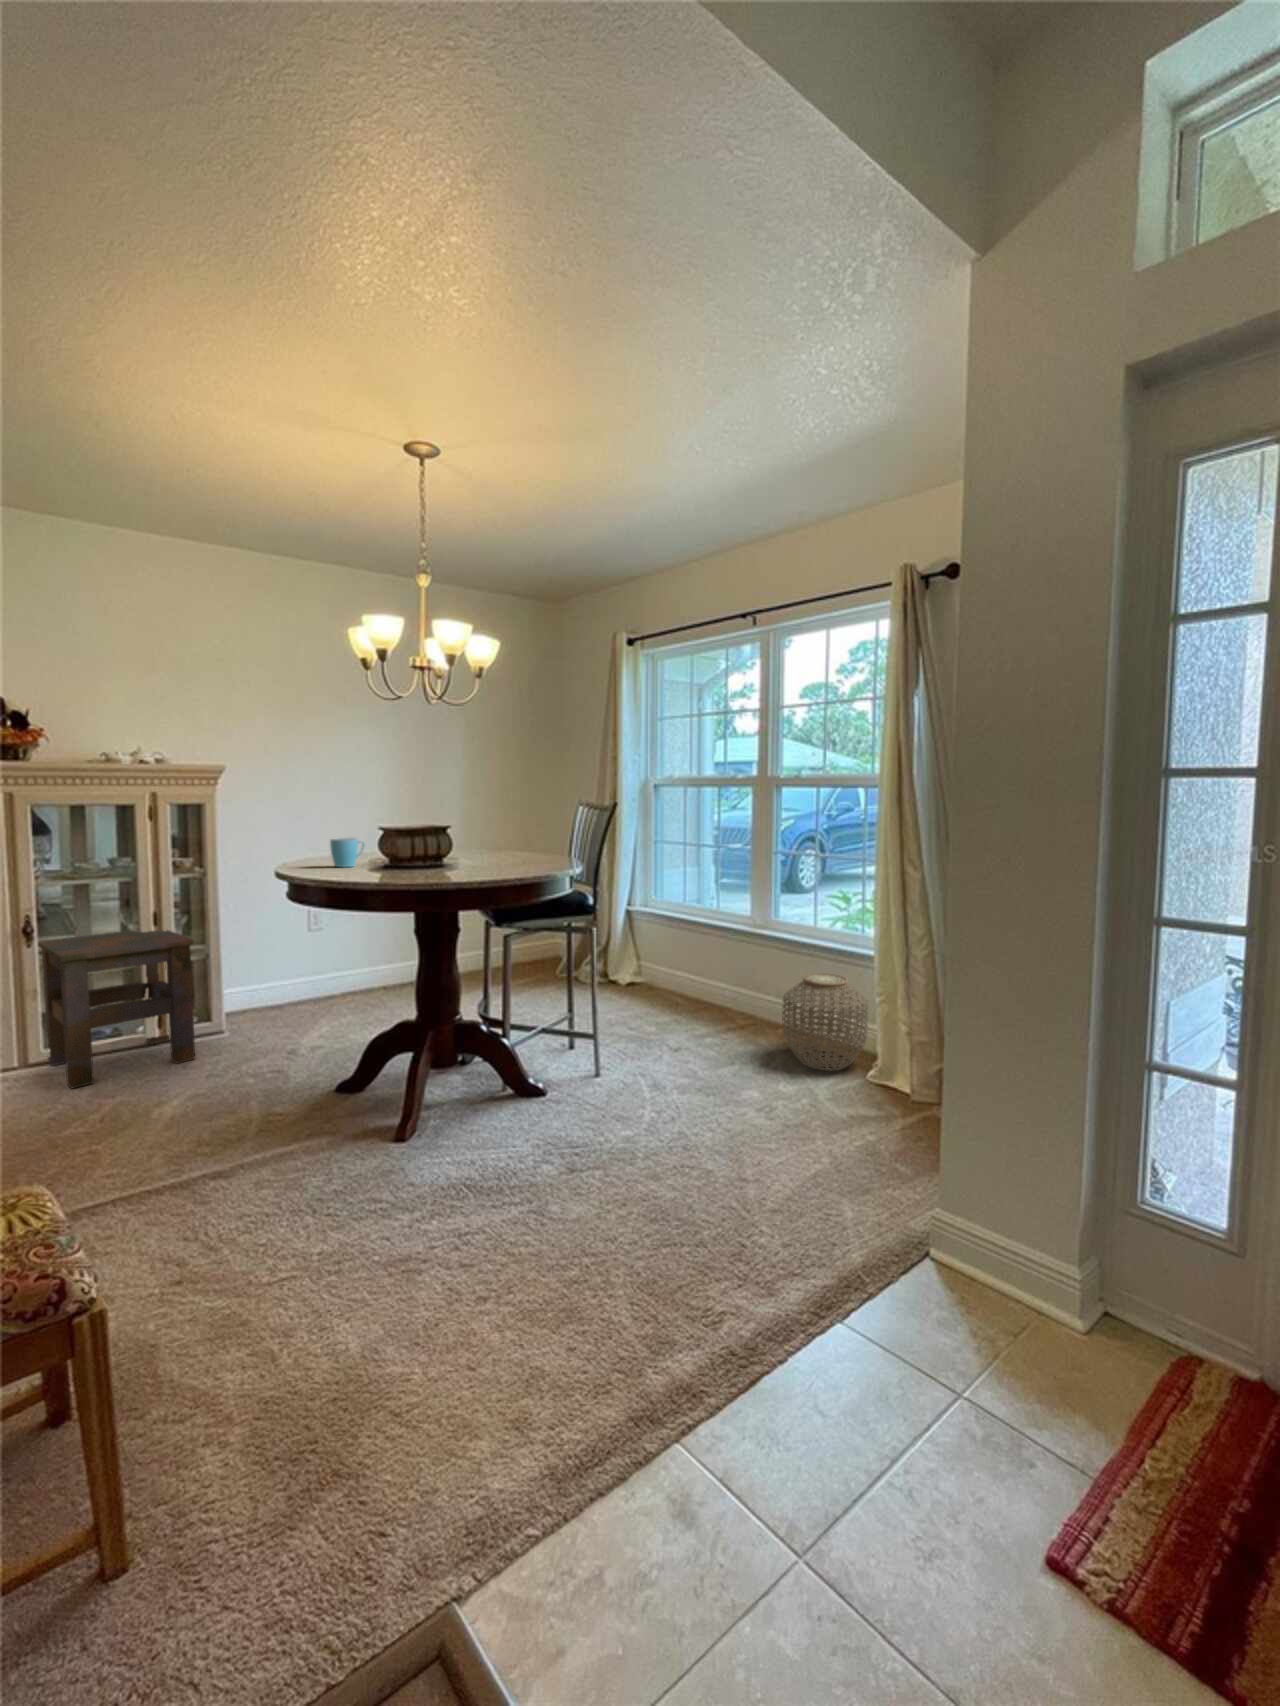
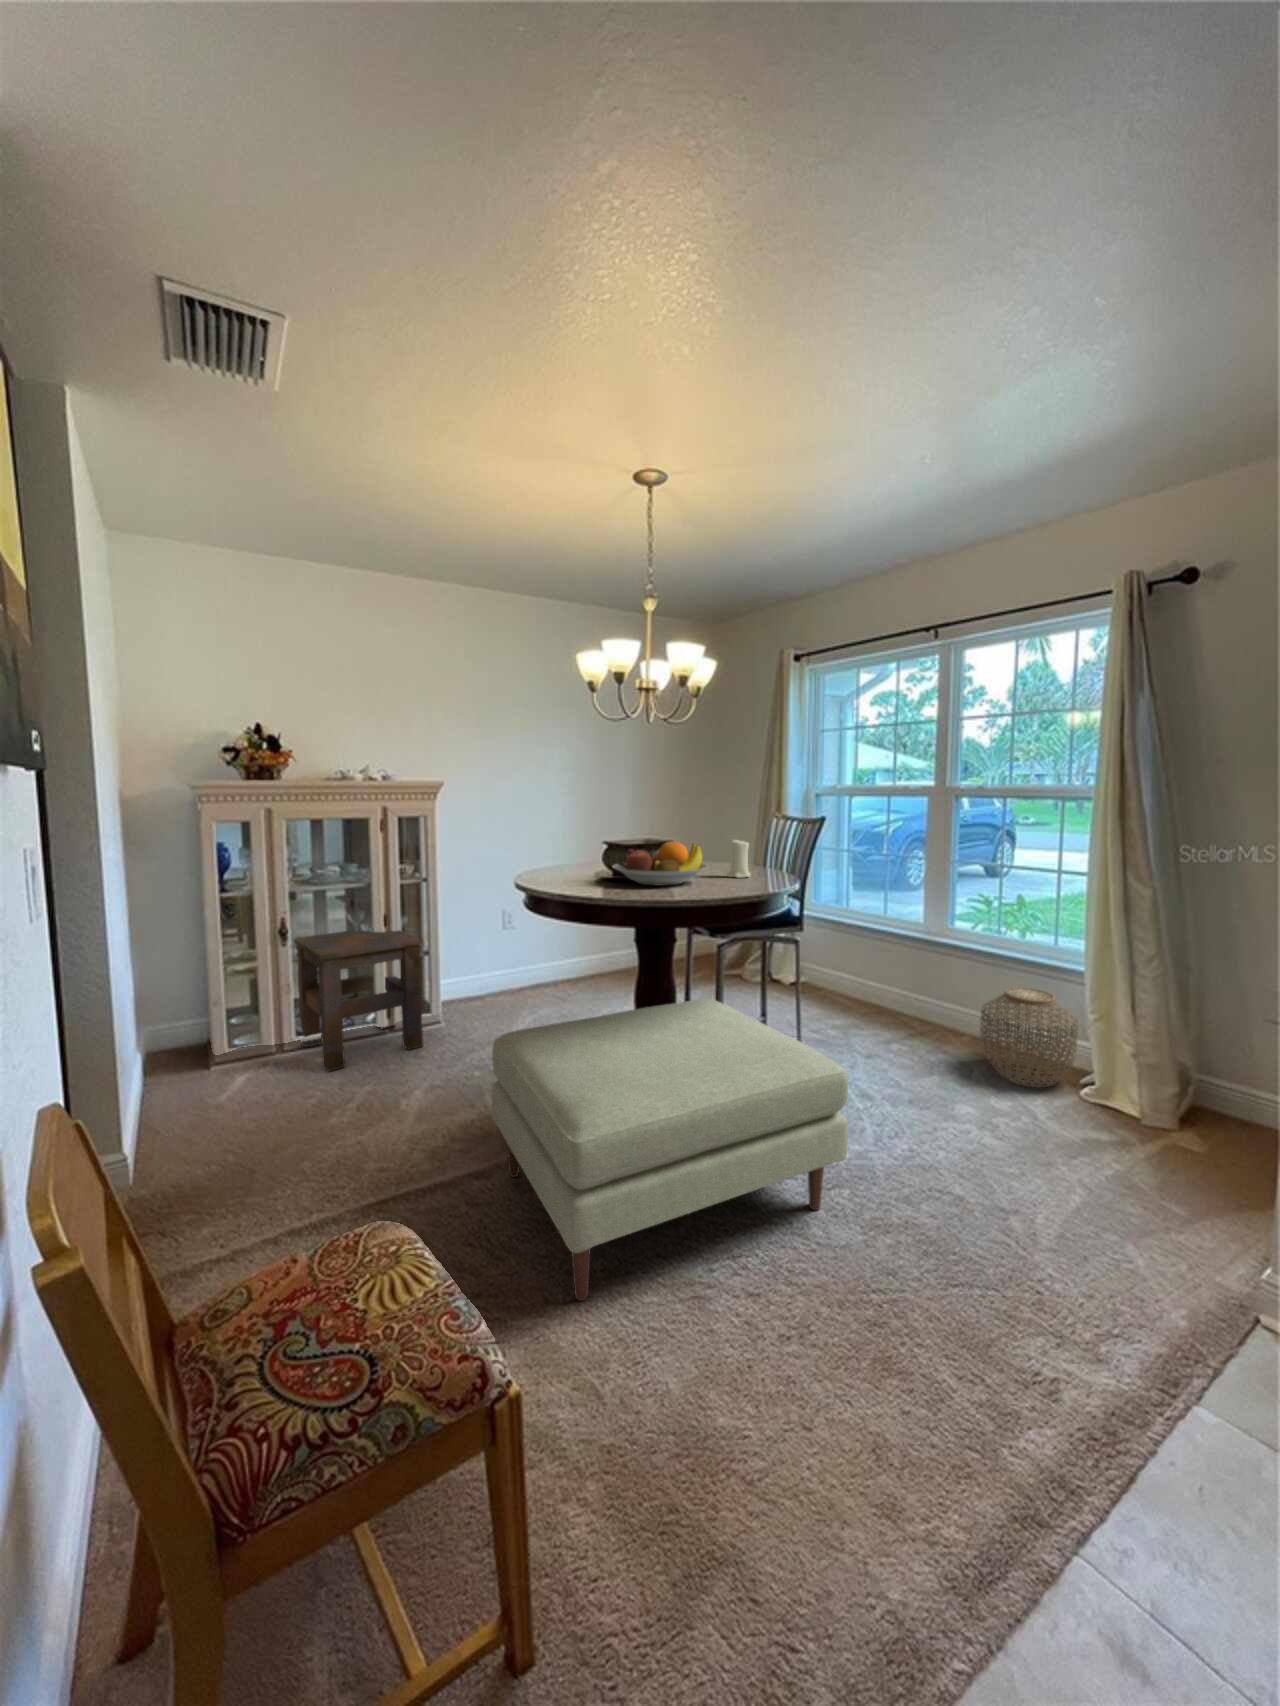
candle: none [517,823,542,864] -> present [728,840,750,878]
fruit bowl: none [384,825,488,870] -> present [612,841,708,886]
mug: present [330,838,365,867] -> none [557,852,585,880]
ottoman: none [228,988,590,1283] -> present [492,998,848,1301]

